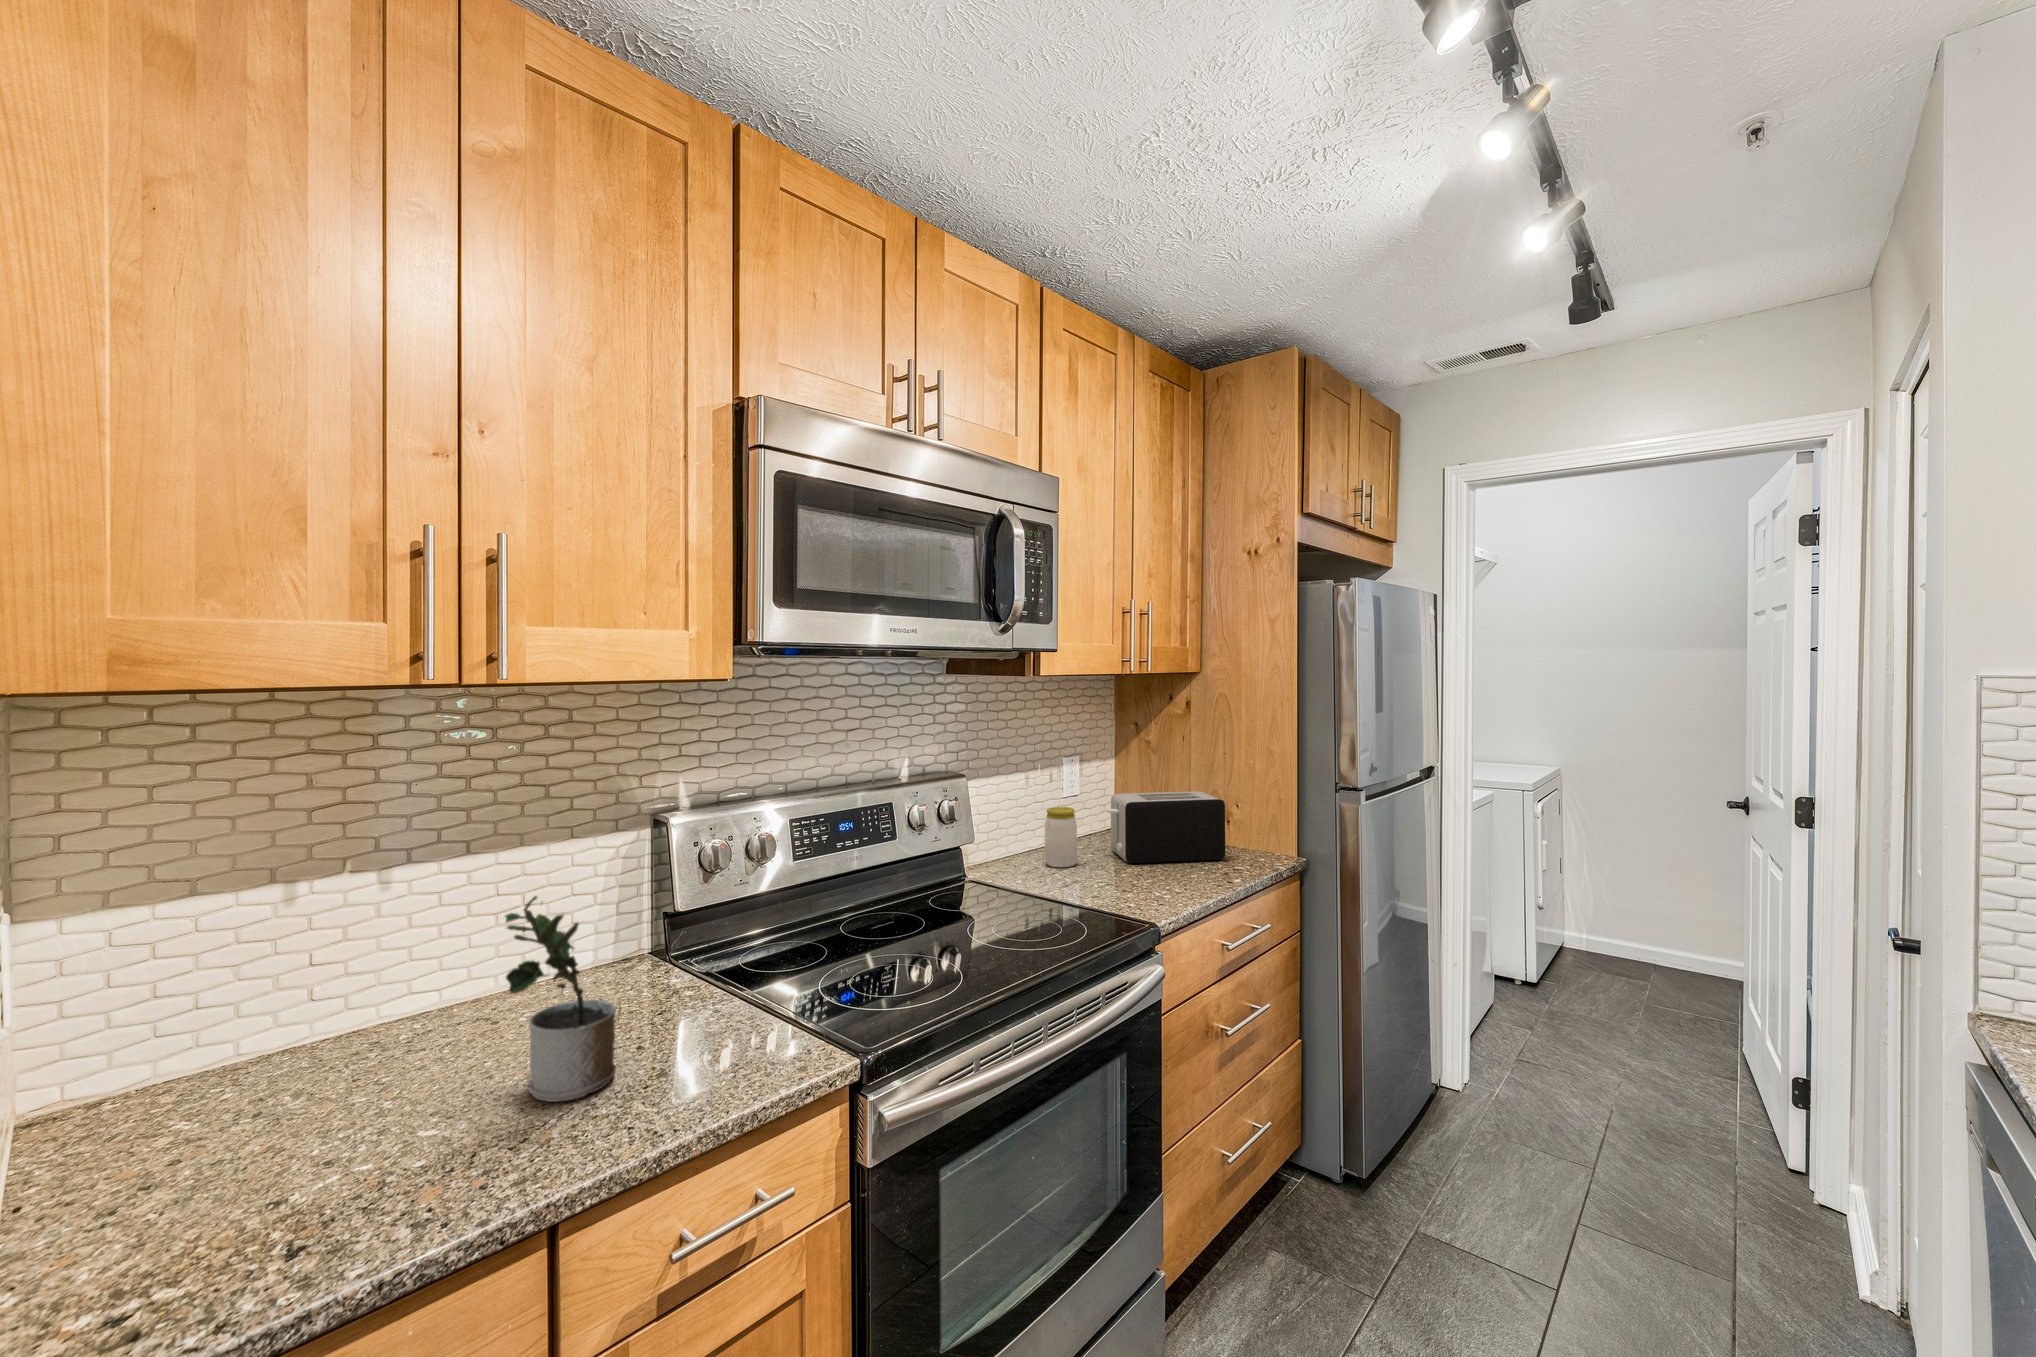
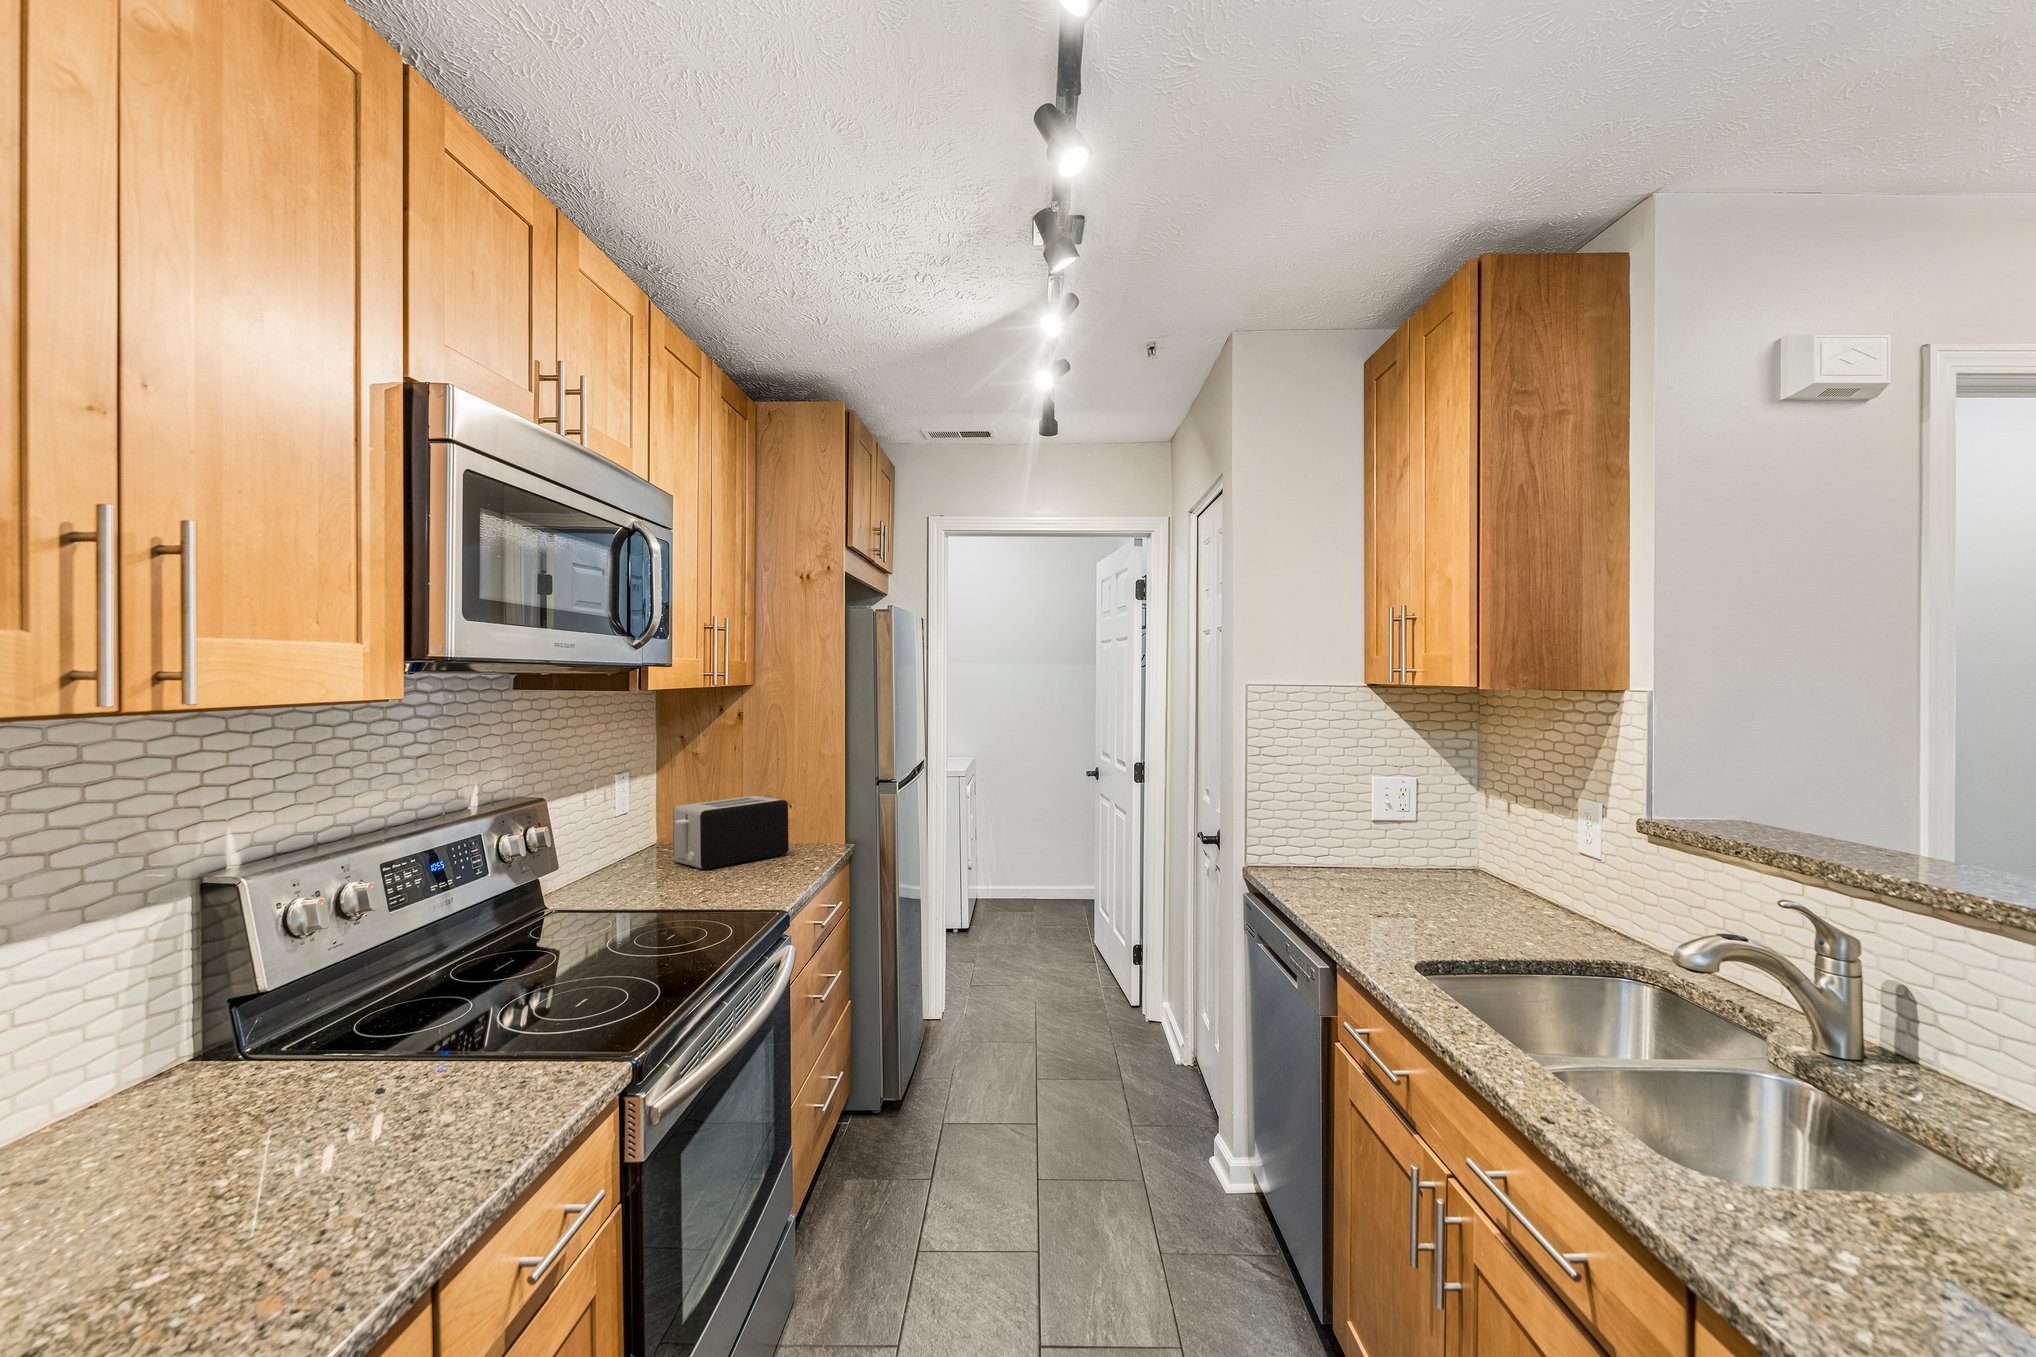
jar: present [1045,807,1077,867] -> none [617,823,653,884]
potted plant: present [505,896,616,1102] -> none [189,966,372,1207]

